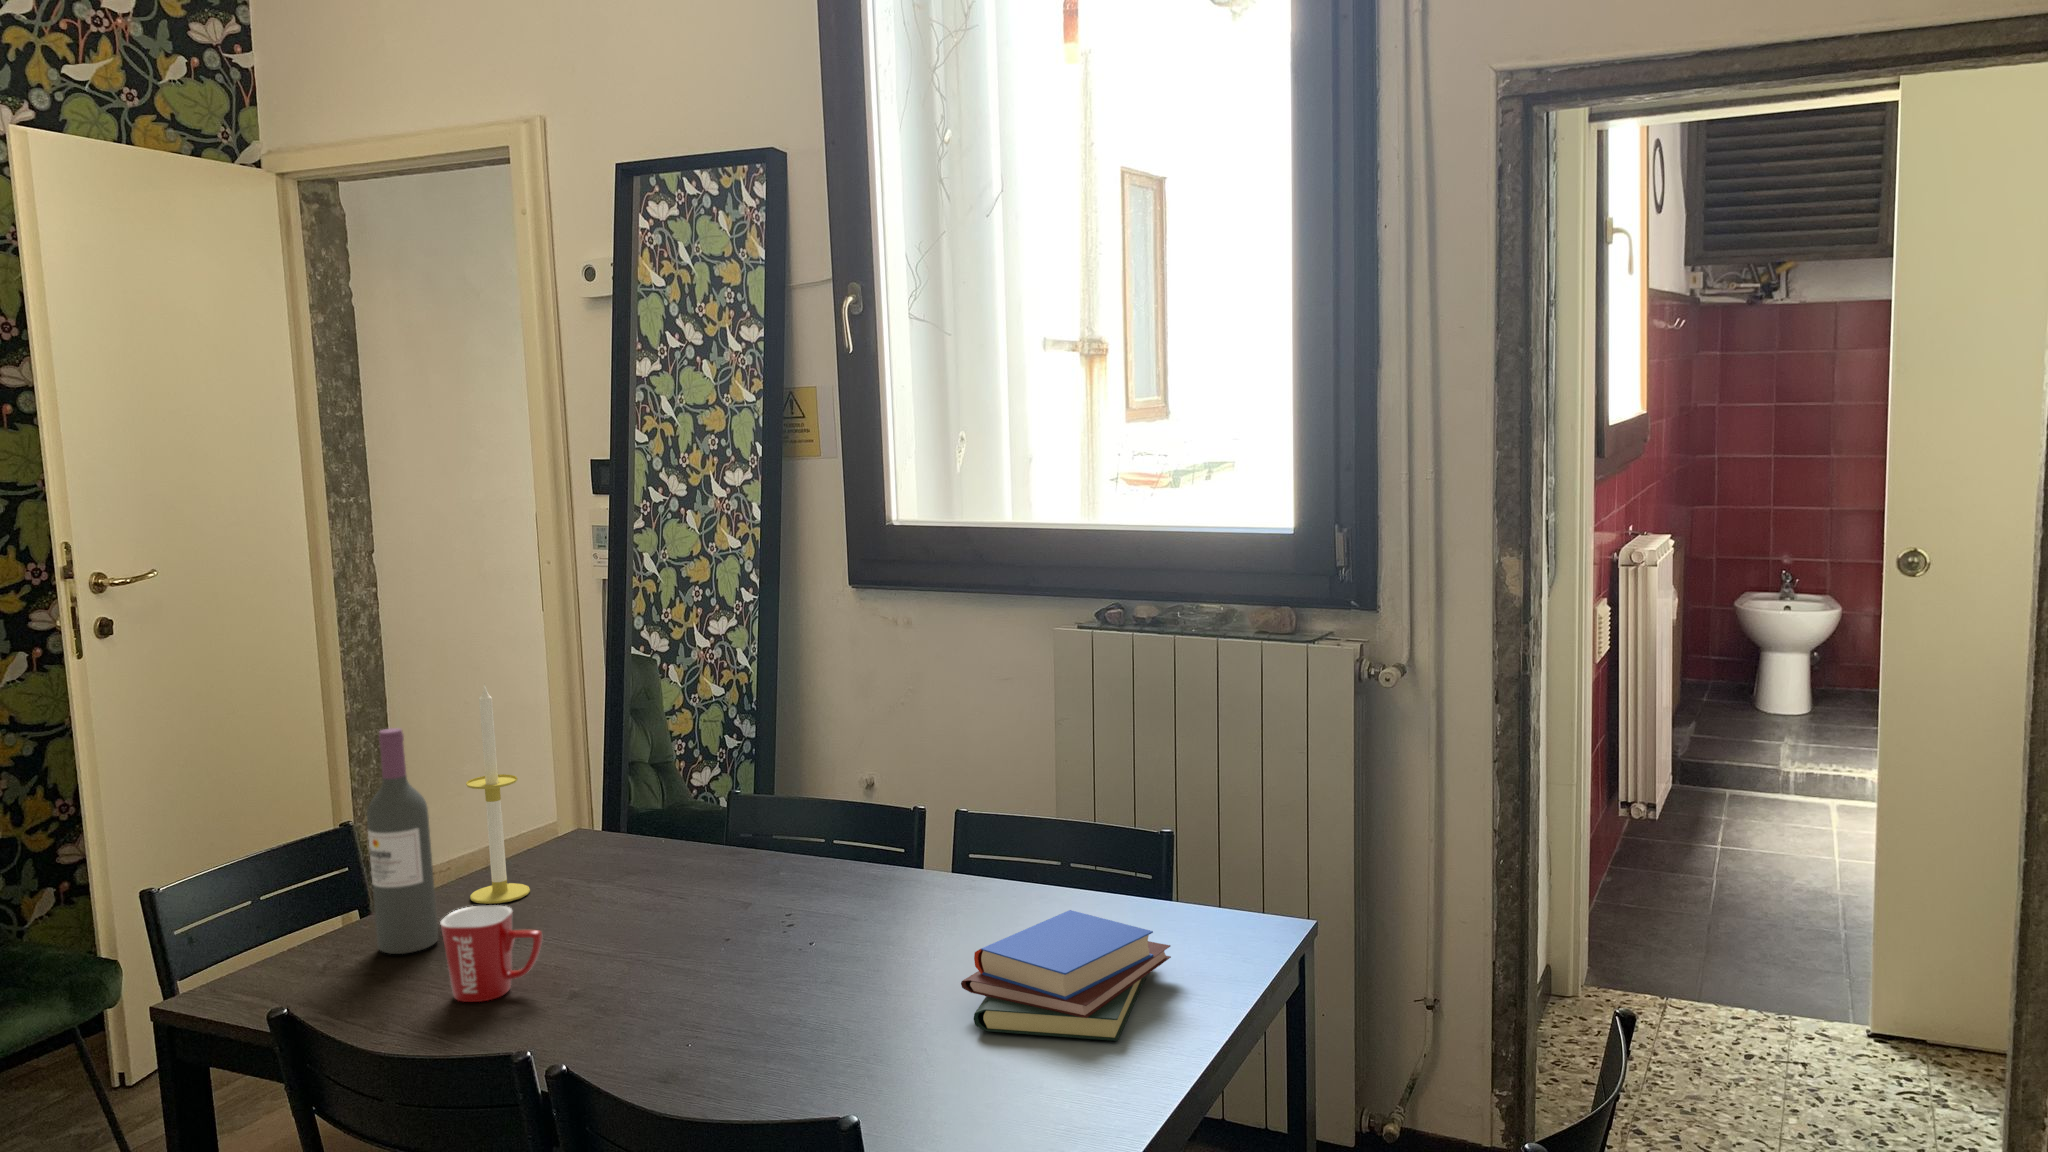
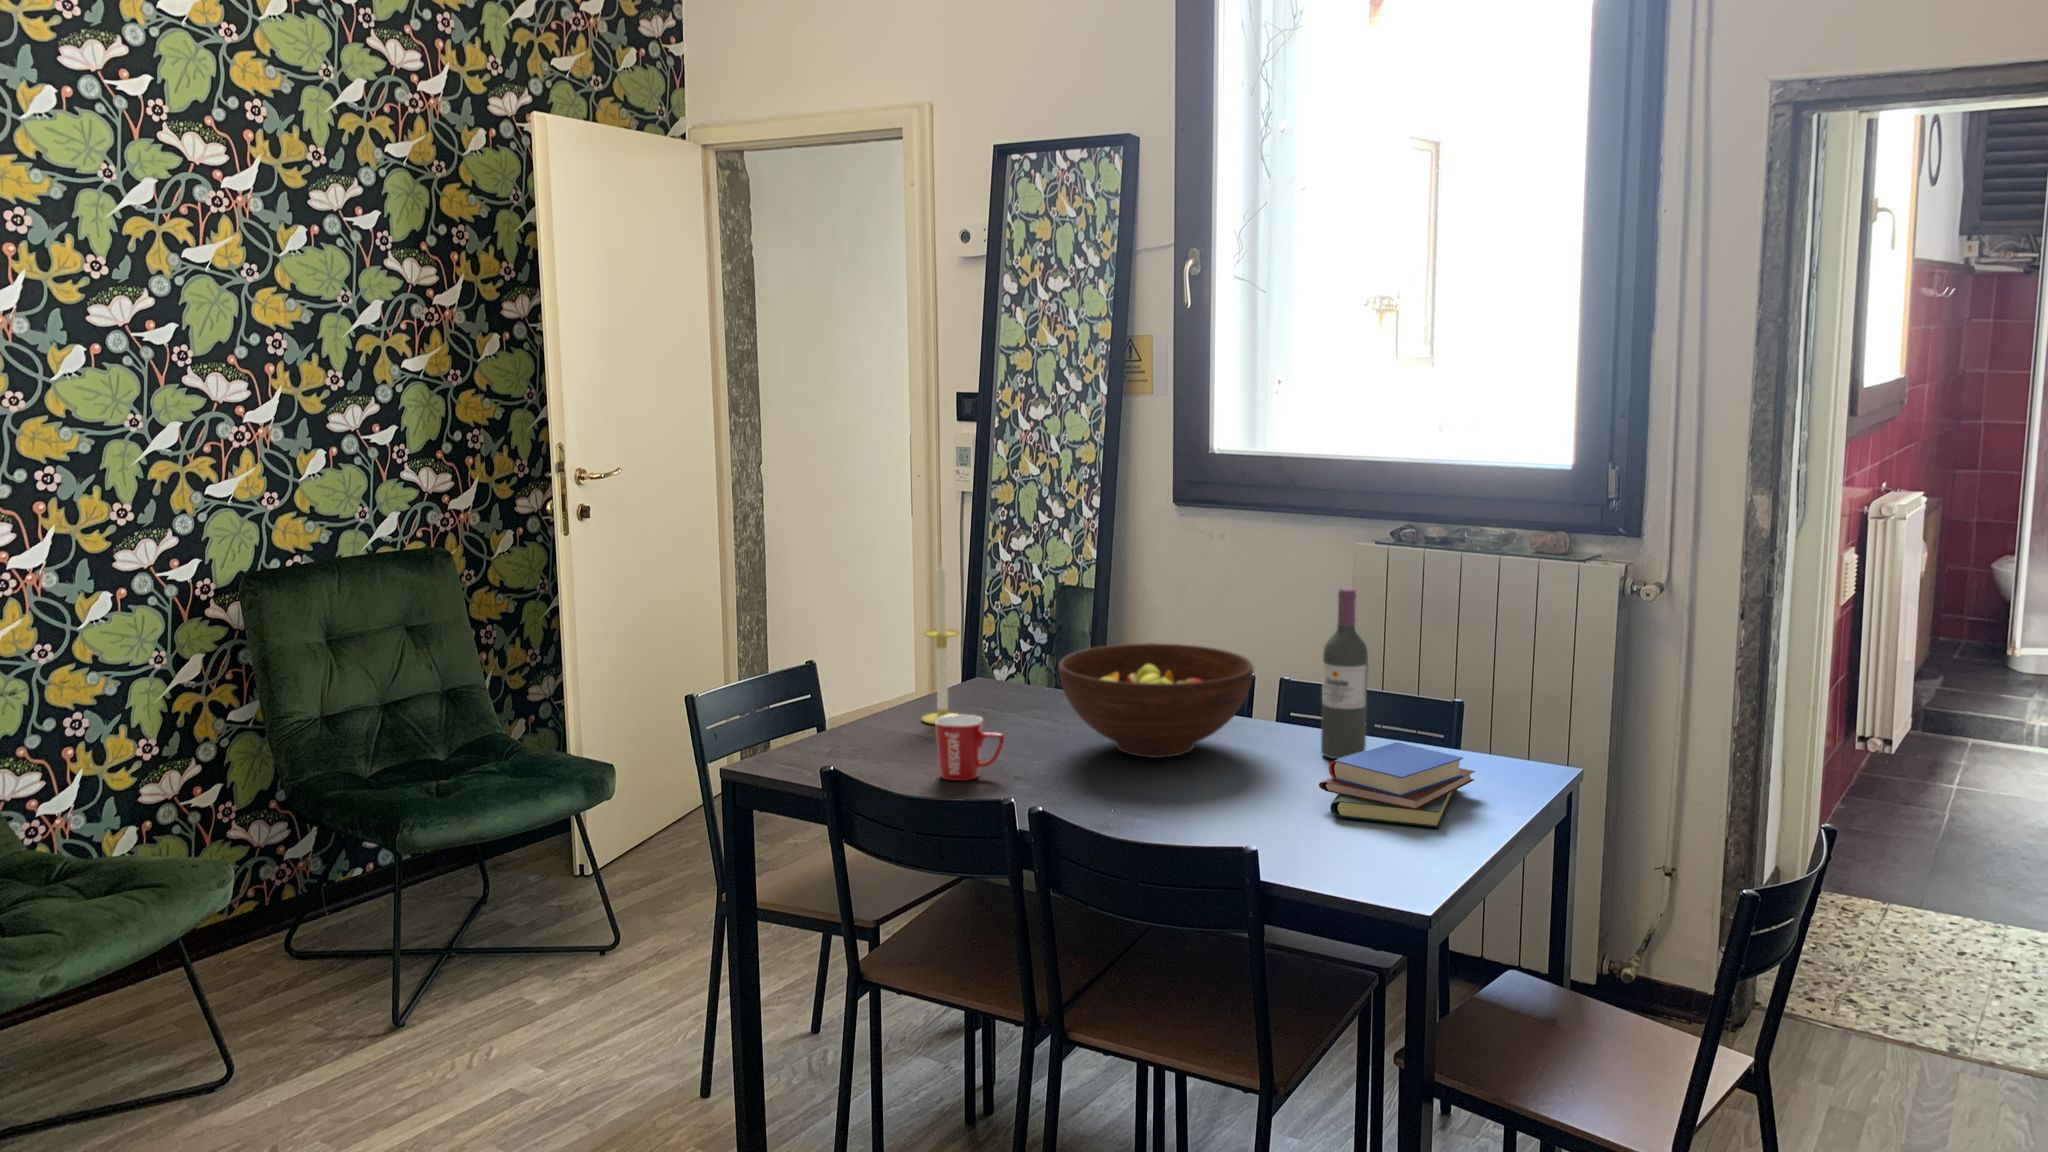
wine bottle: present [367,728,438,954] -> present [1321,588,1368,759]
fruit bowl: none [628,781,890,943] -> present [1058,643,1253,758]

